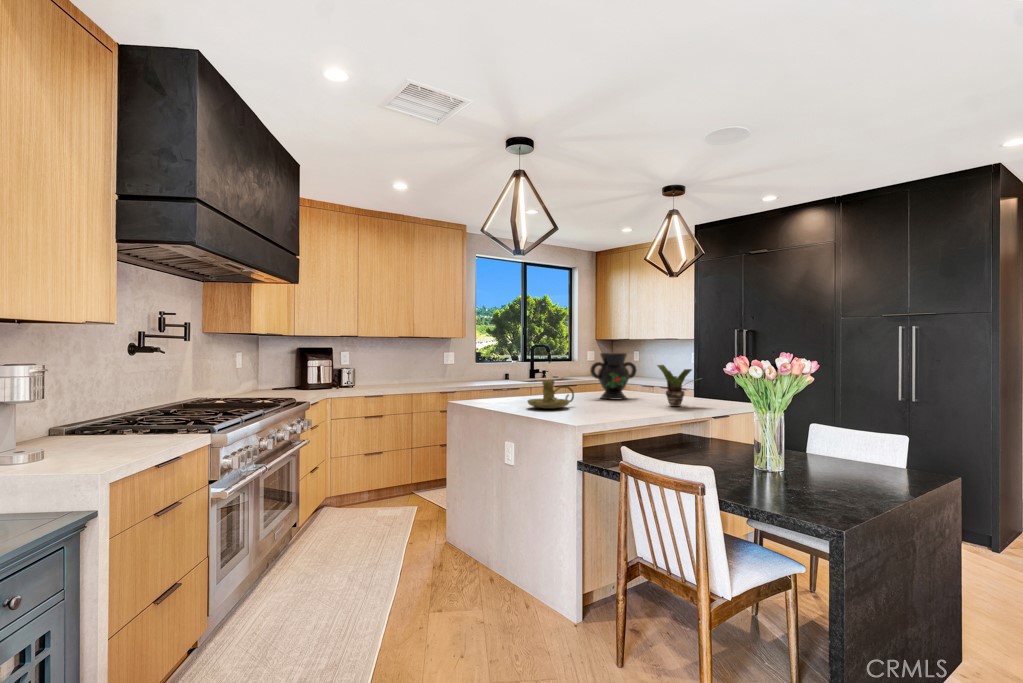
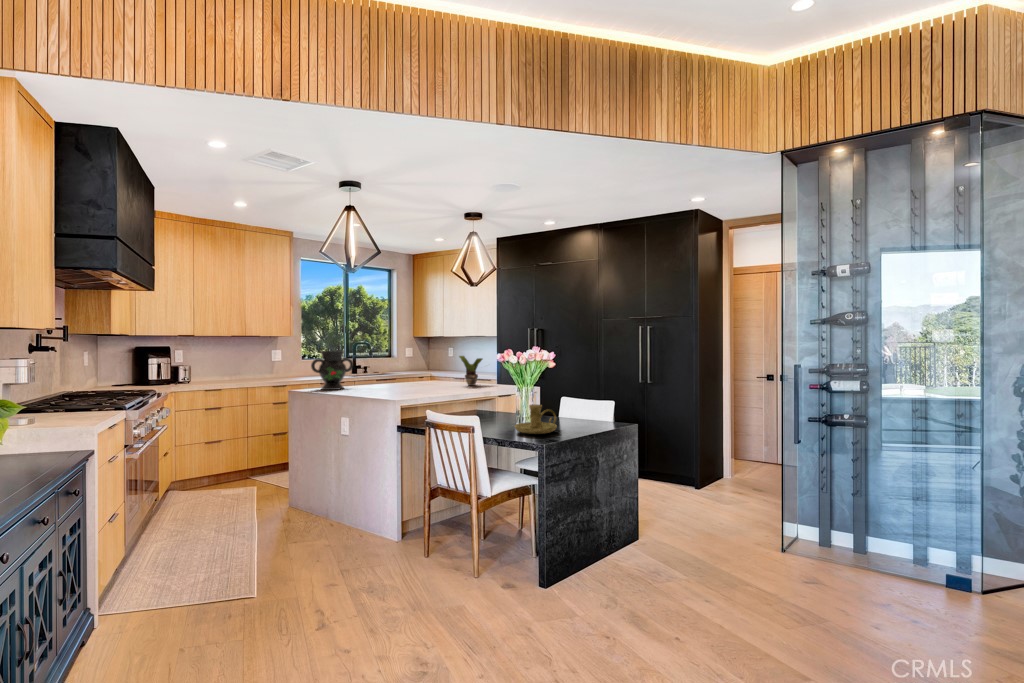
decorative vase: present [590,353,636,399] -> present [311,351,353,390]
candle holder: present [528,380,574,409] -> present [515,404,557,434]

